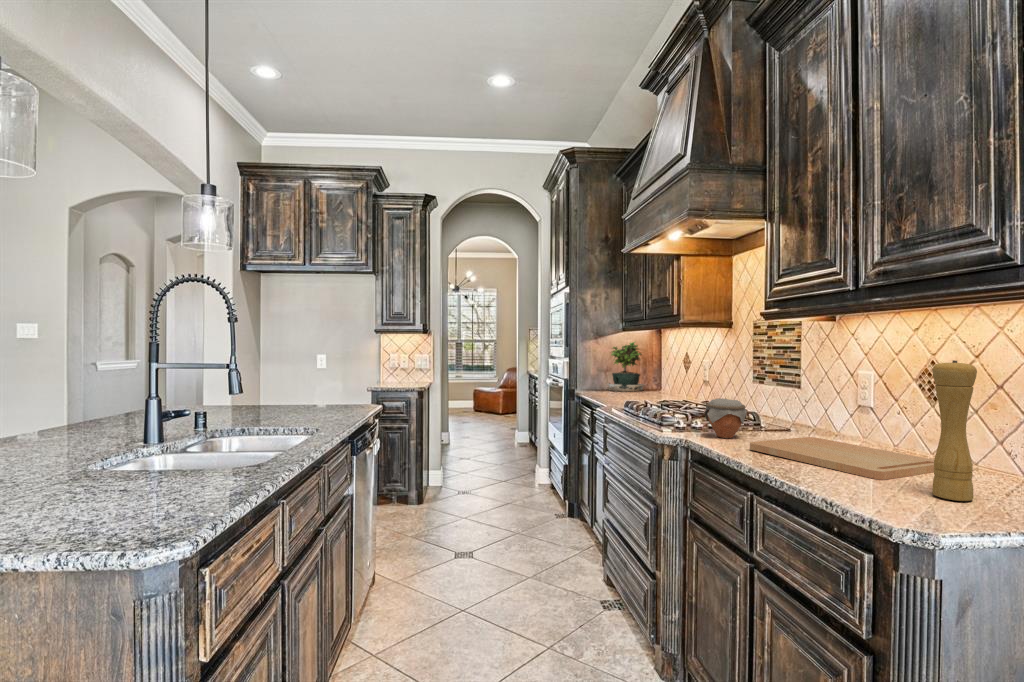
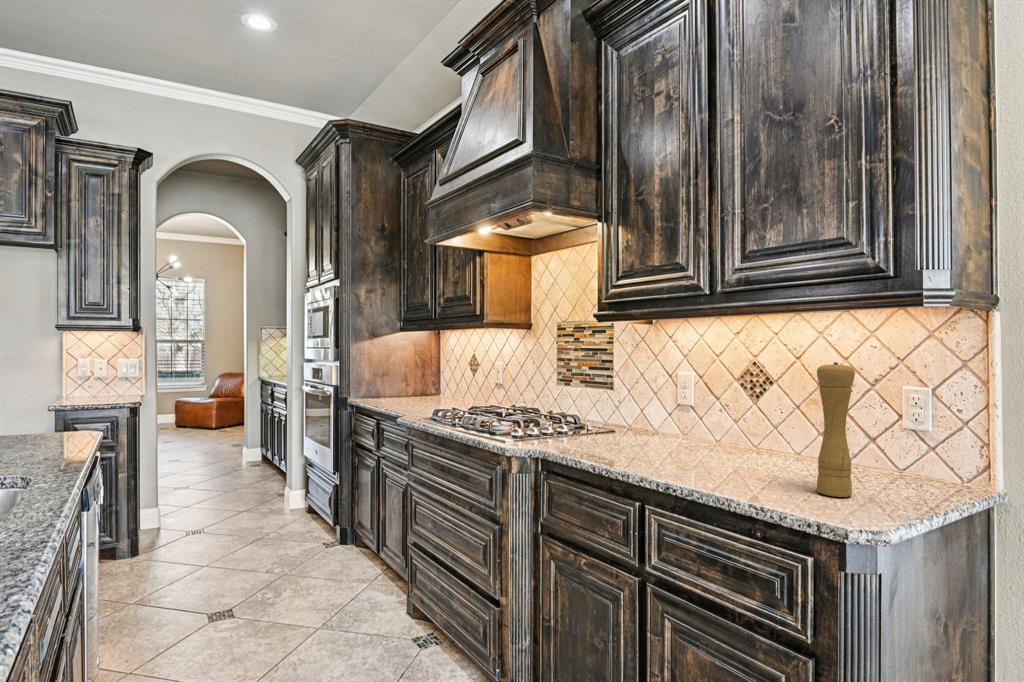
potted plant: present [607,342,644,392] -> none [387,342,428,399]
jar: present [704,399,747,438] -> none [549,404,591,447]
cutting board: present [750,437,934,480] -> none [611,439,786,481]

